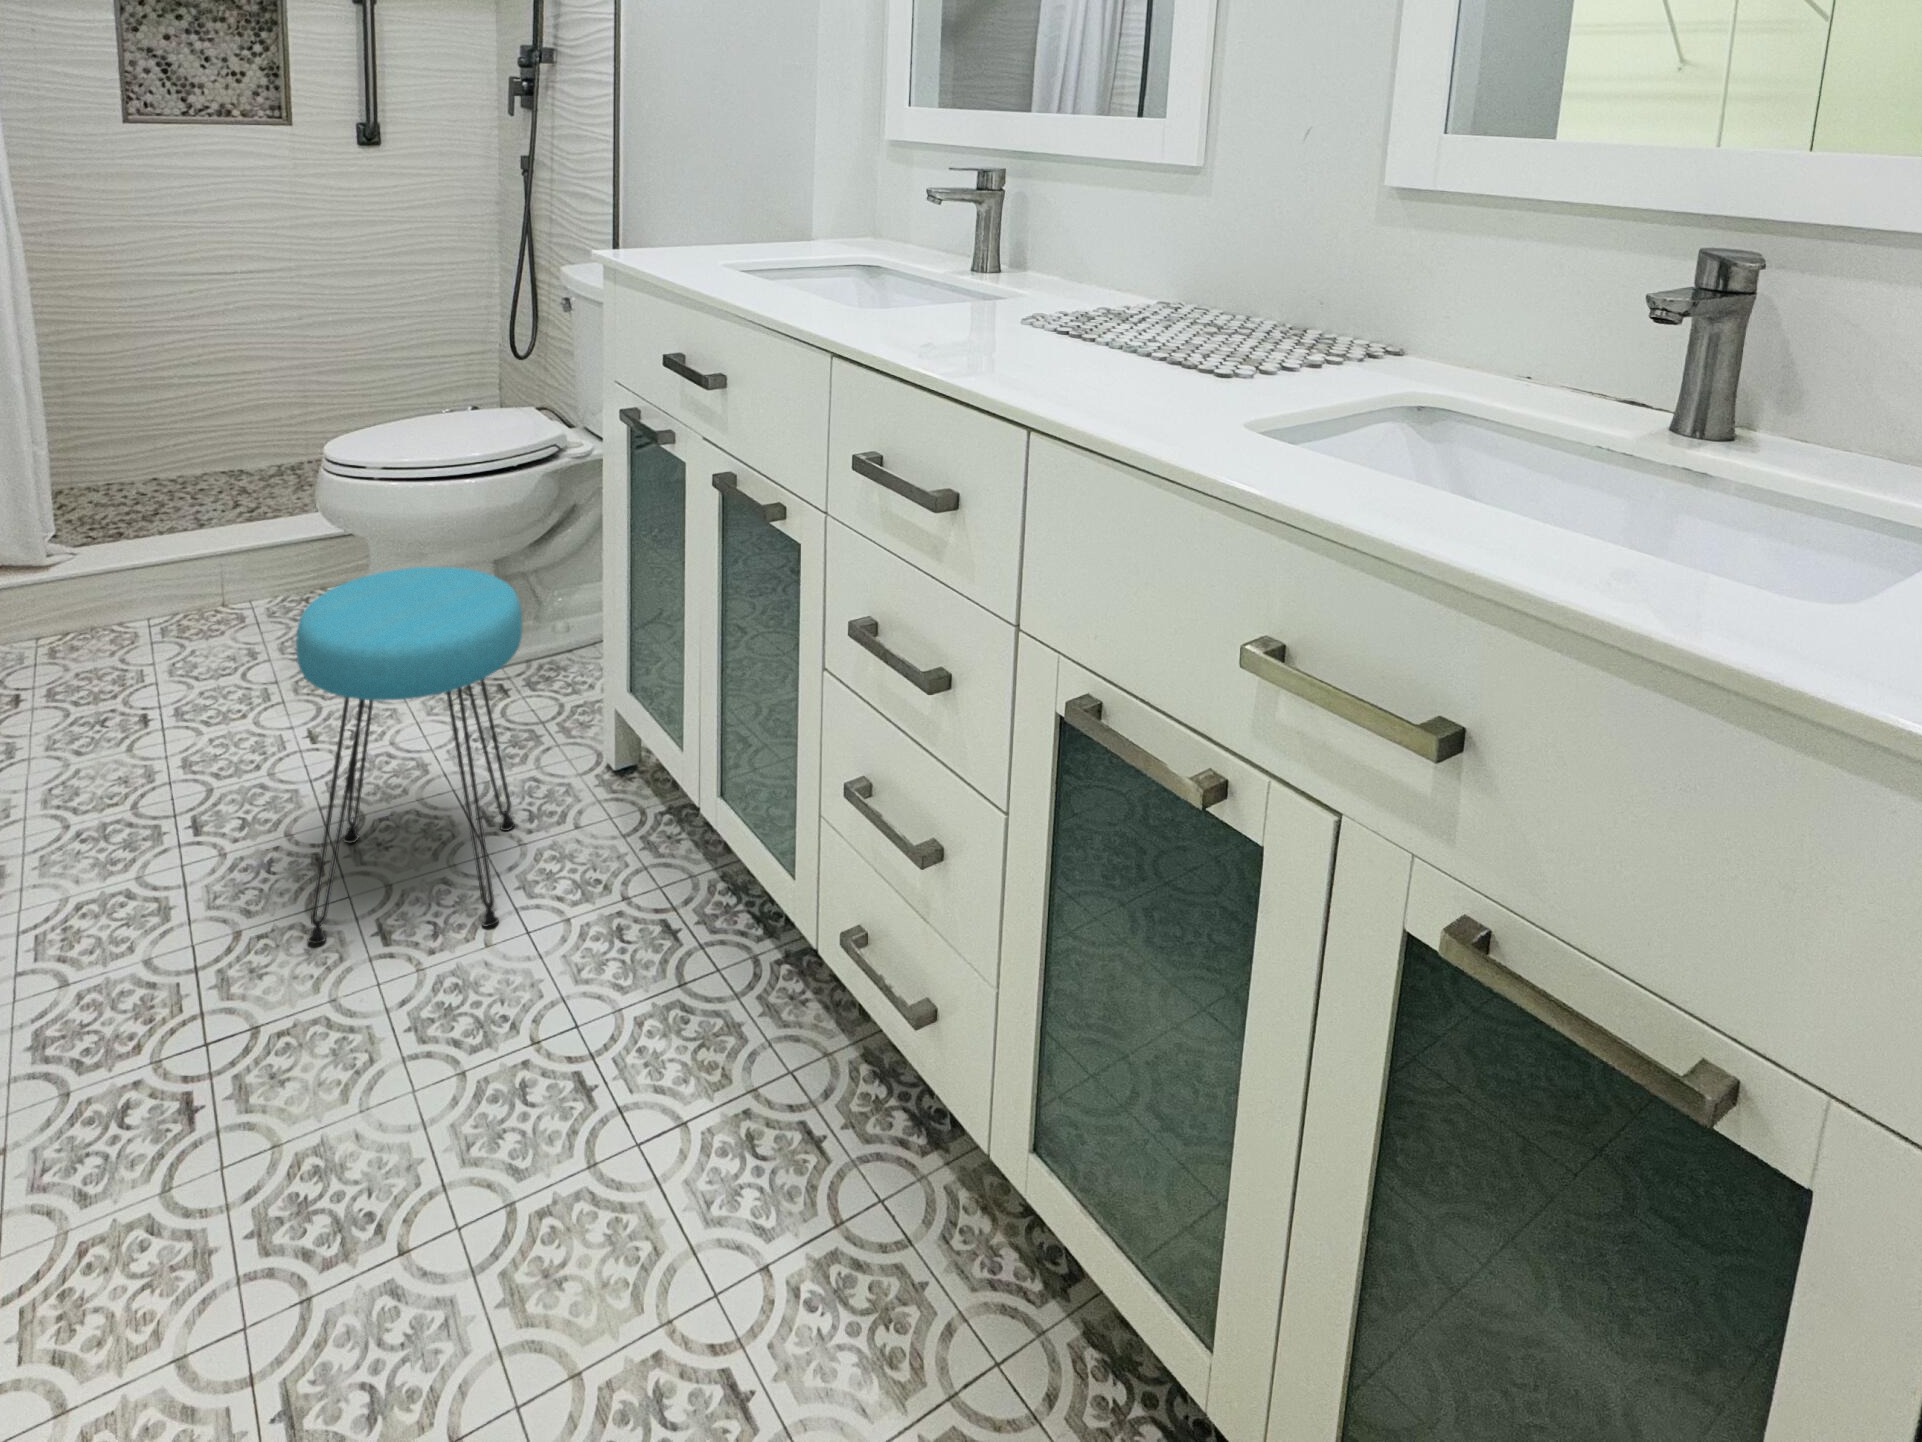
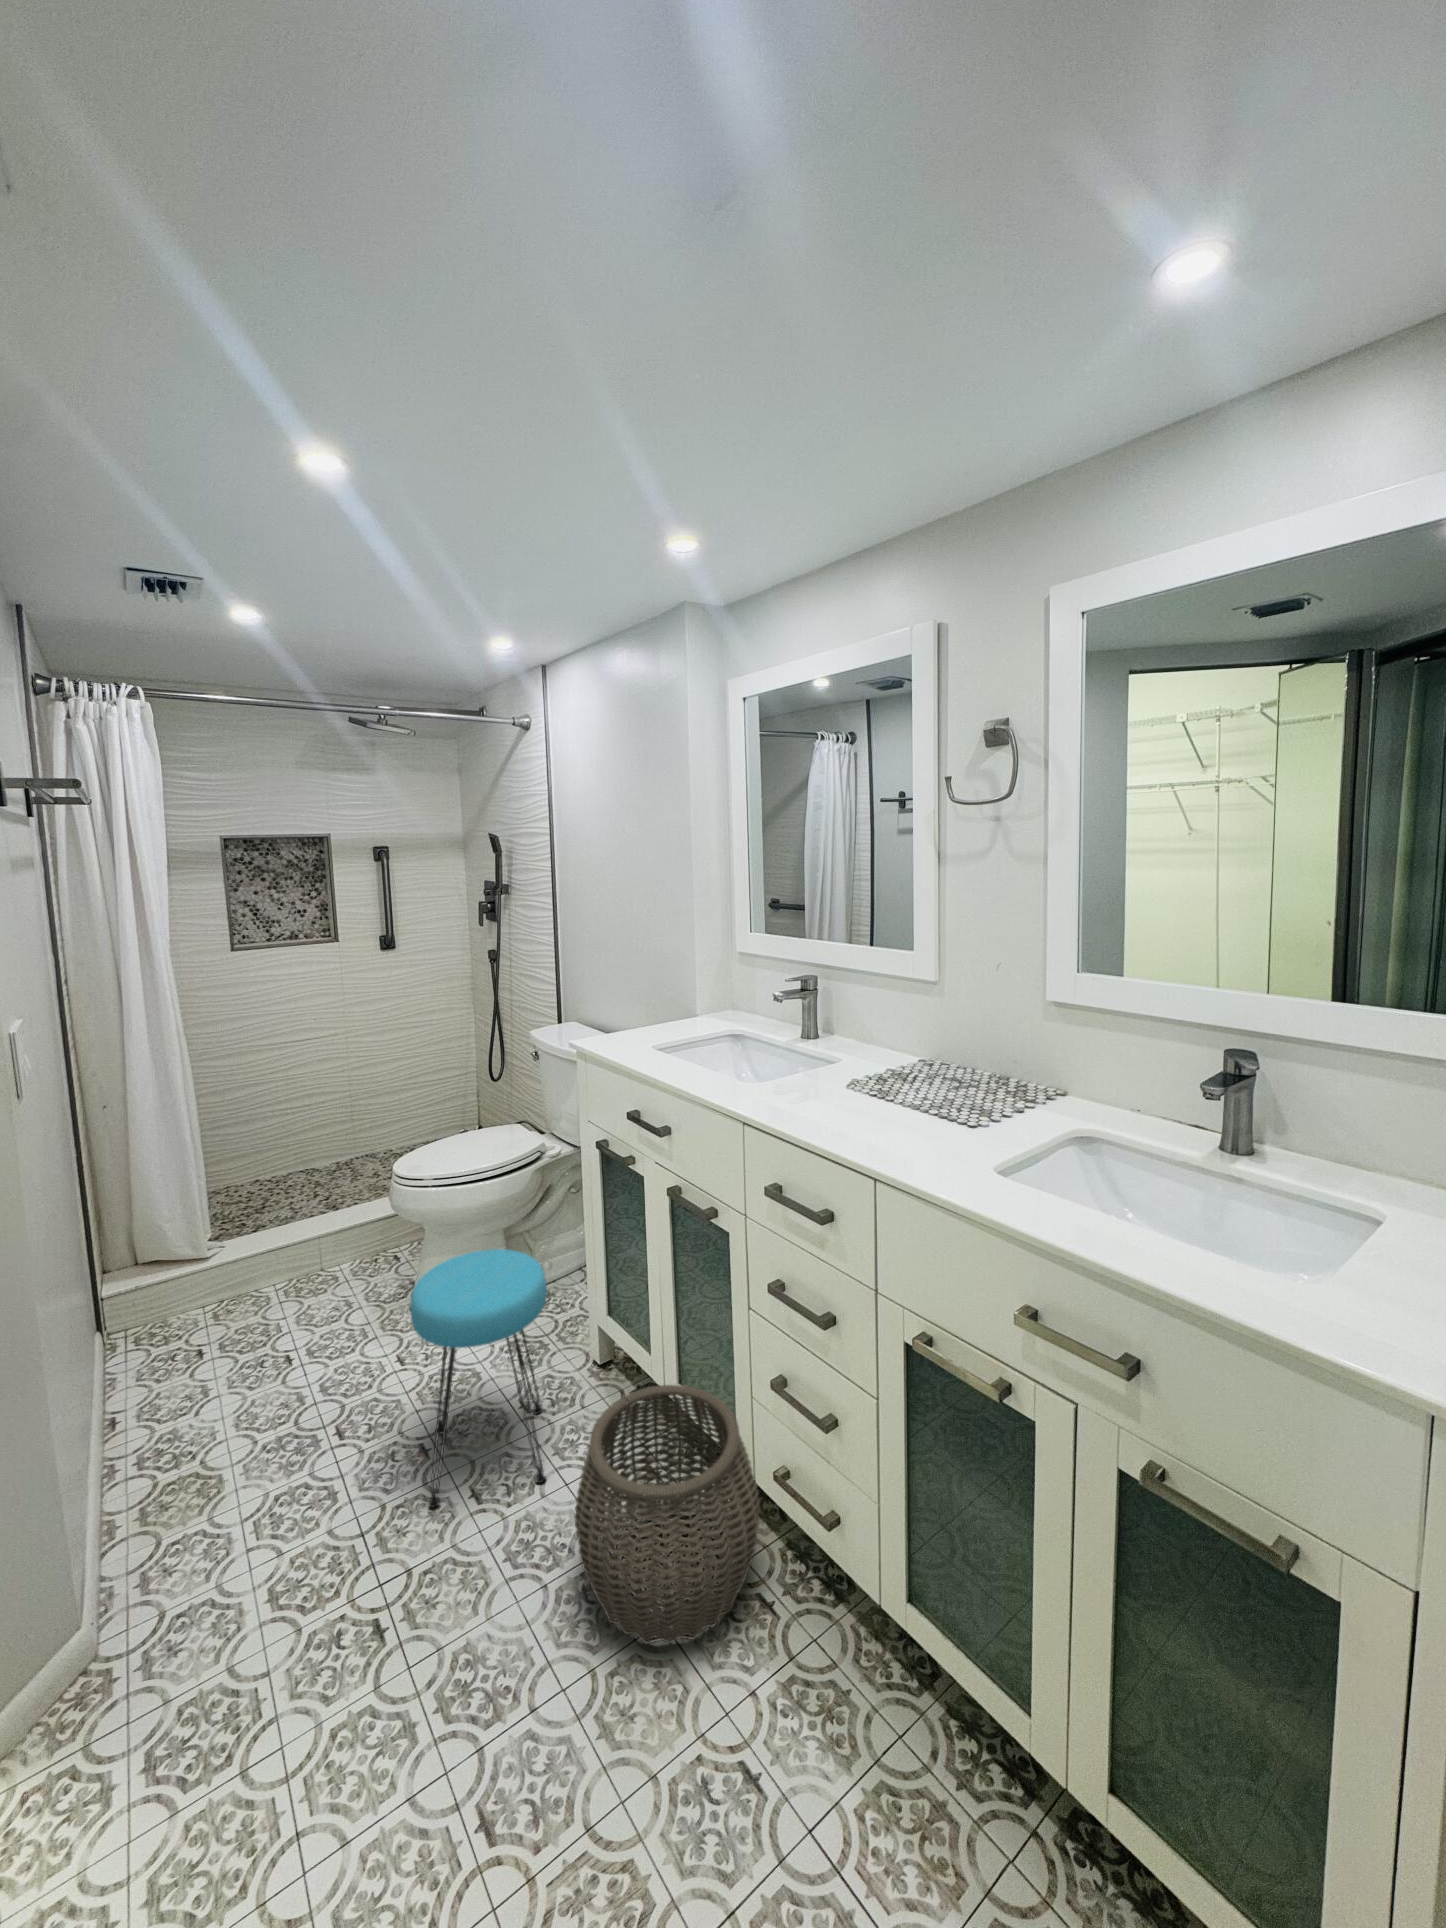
woven basket: none [511,786,816,1179] -> present [575,1385,760,1644]

